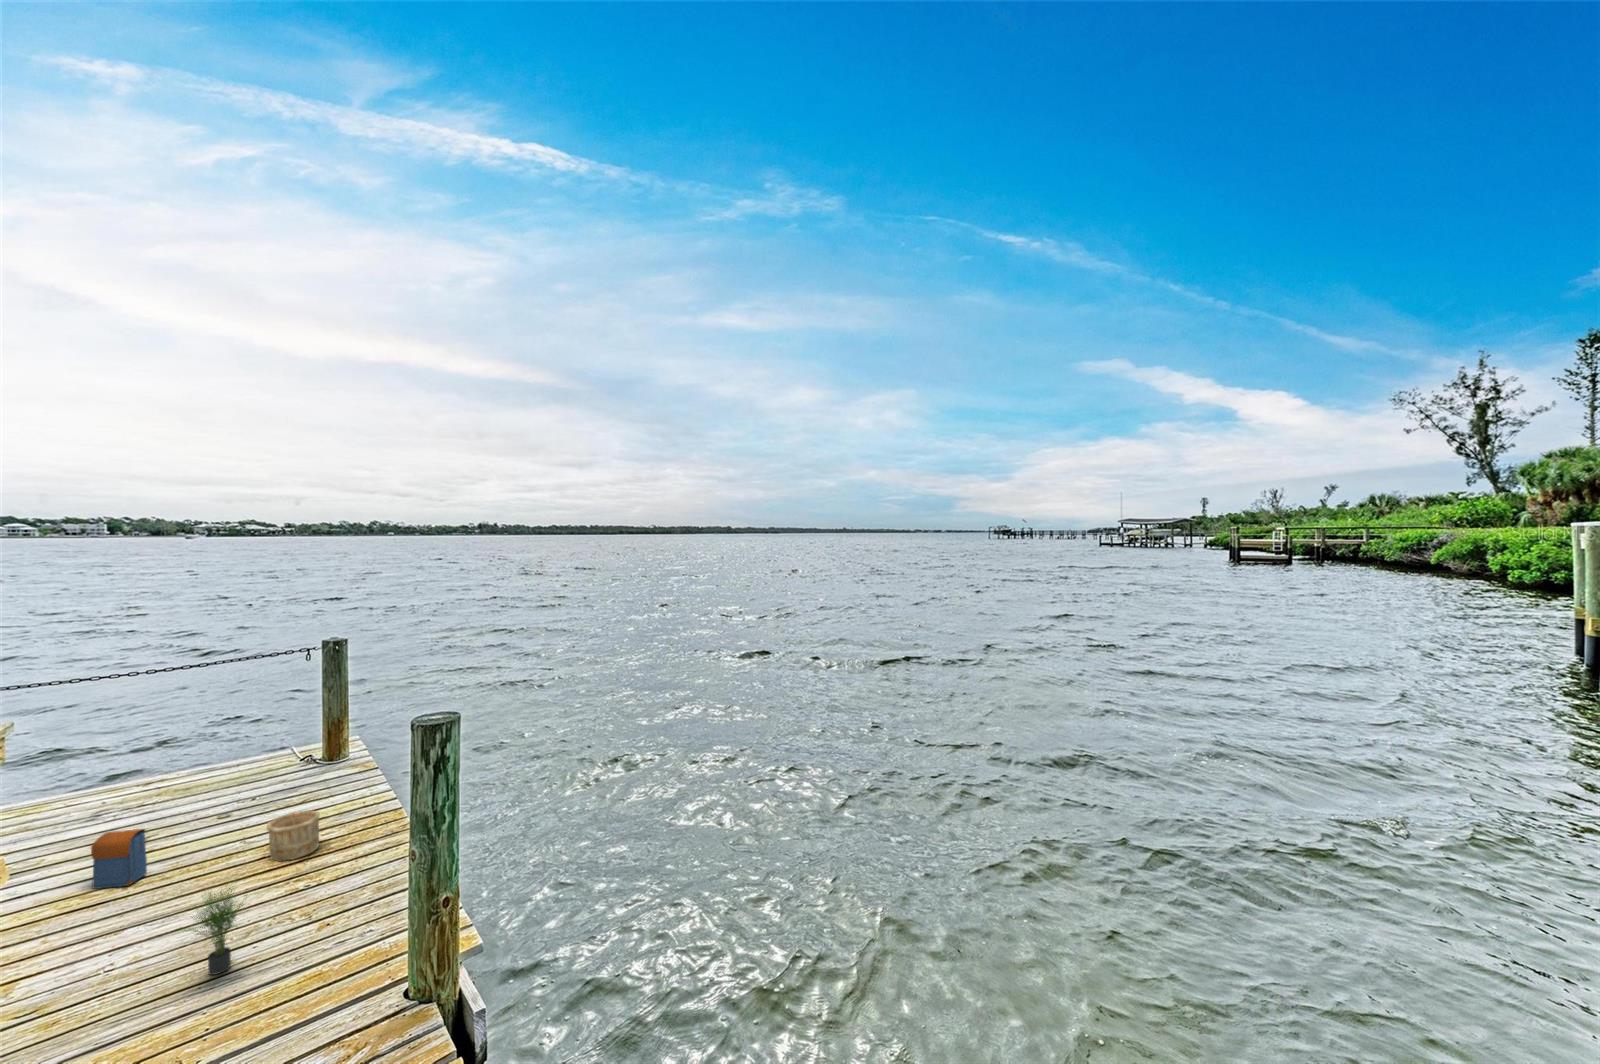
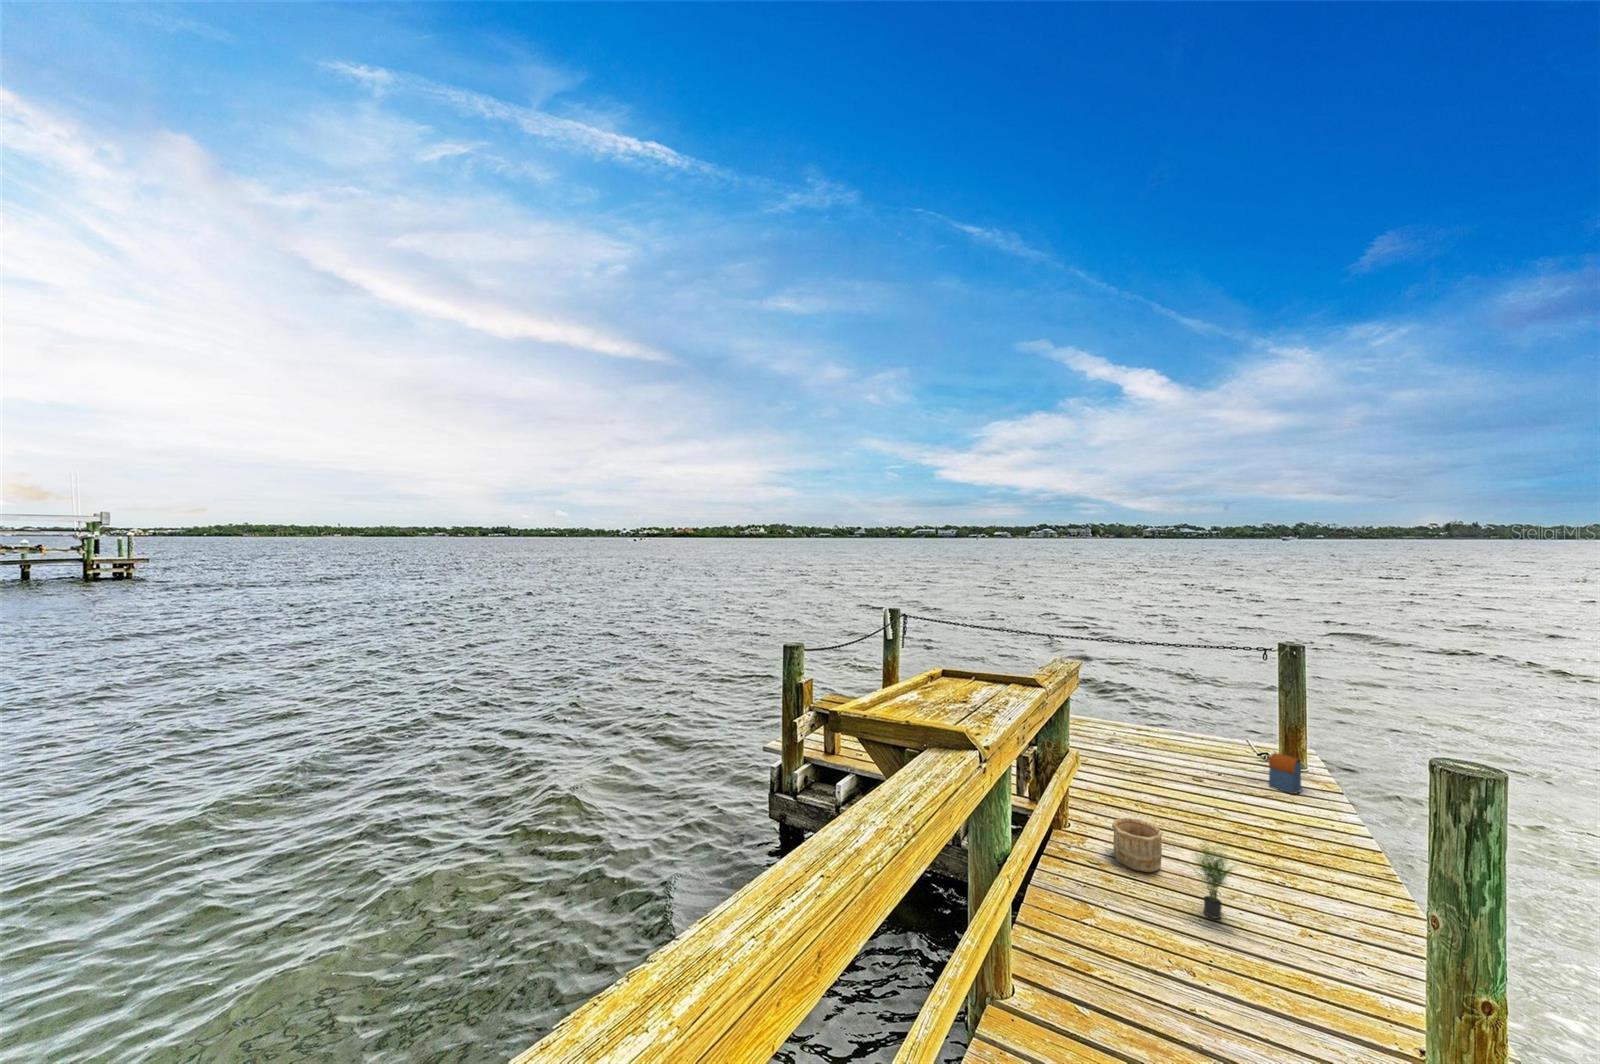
wooden bucket: present [267,810,320,861] -> present [1112,818,1163,872]
backpack: present [91,829,147,889] -> present [1269,753,1301,794]

